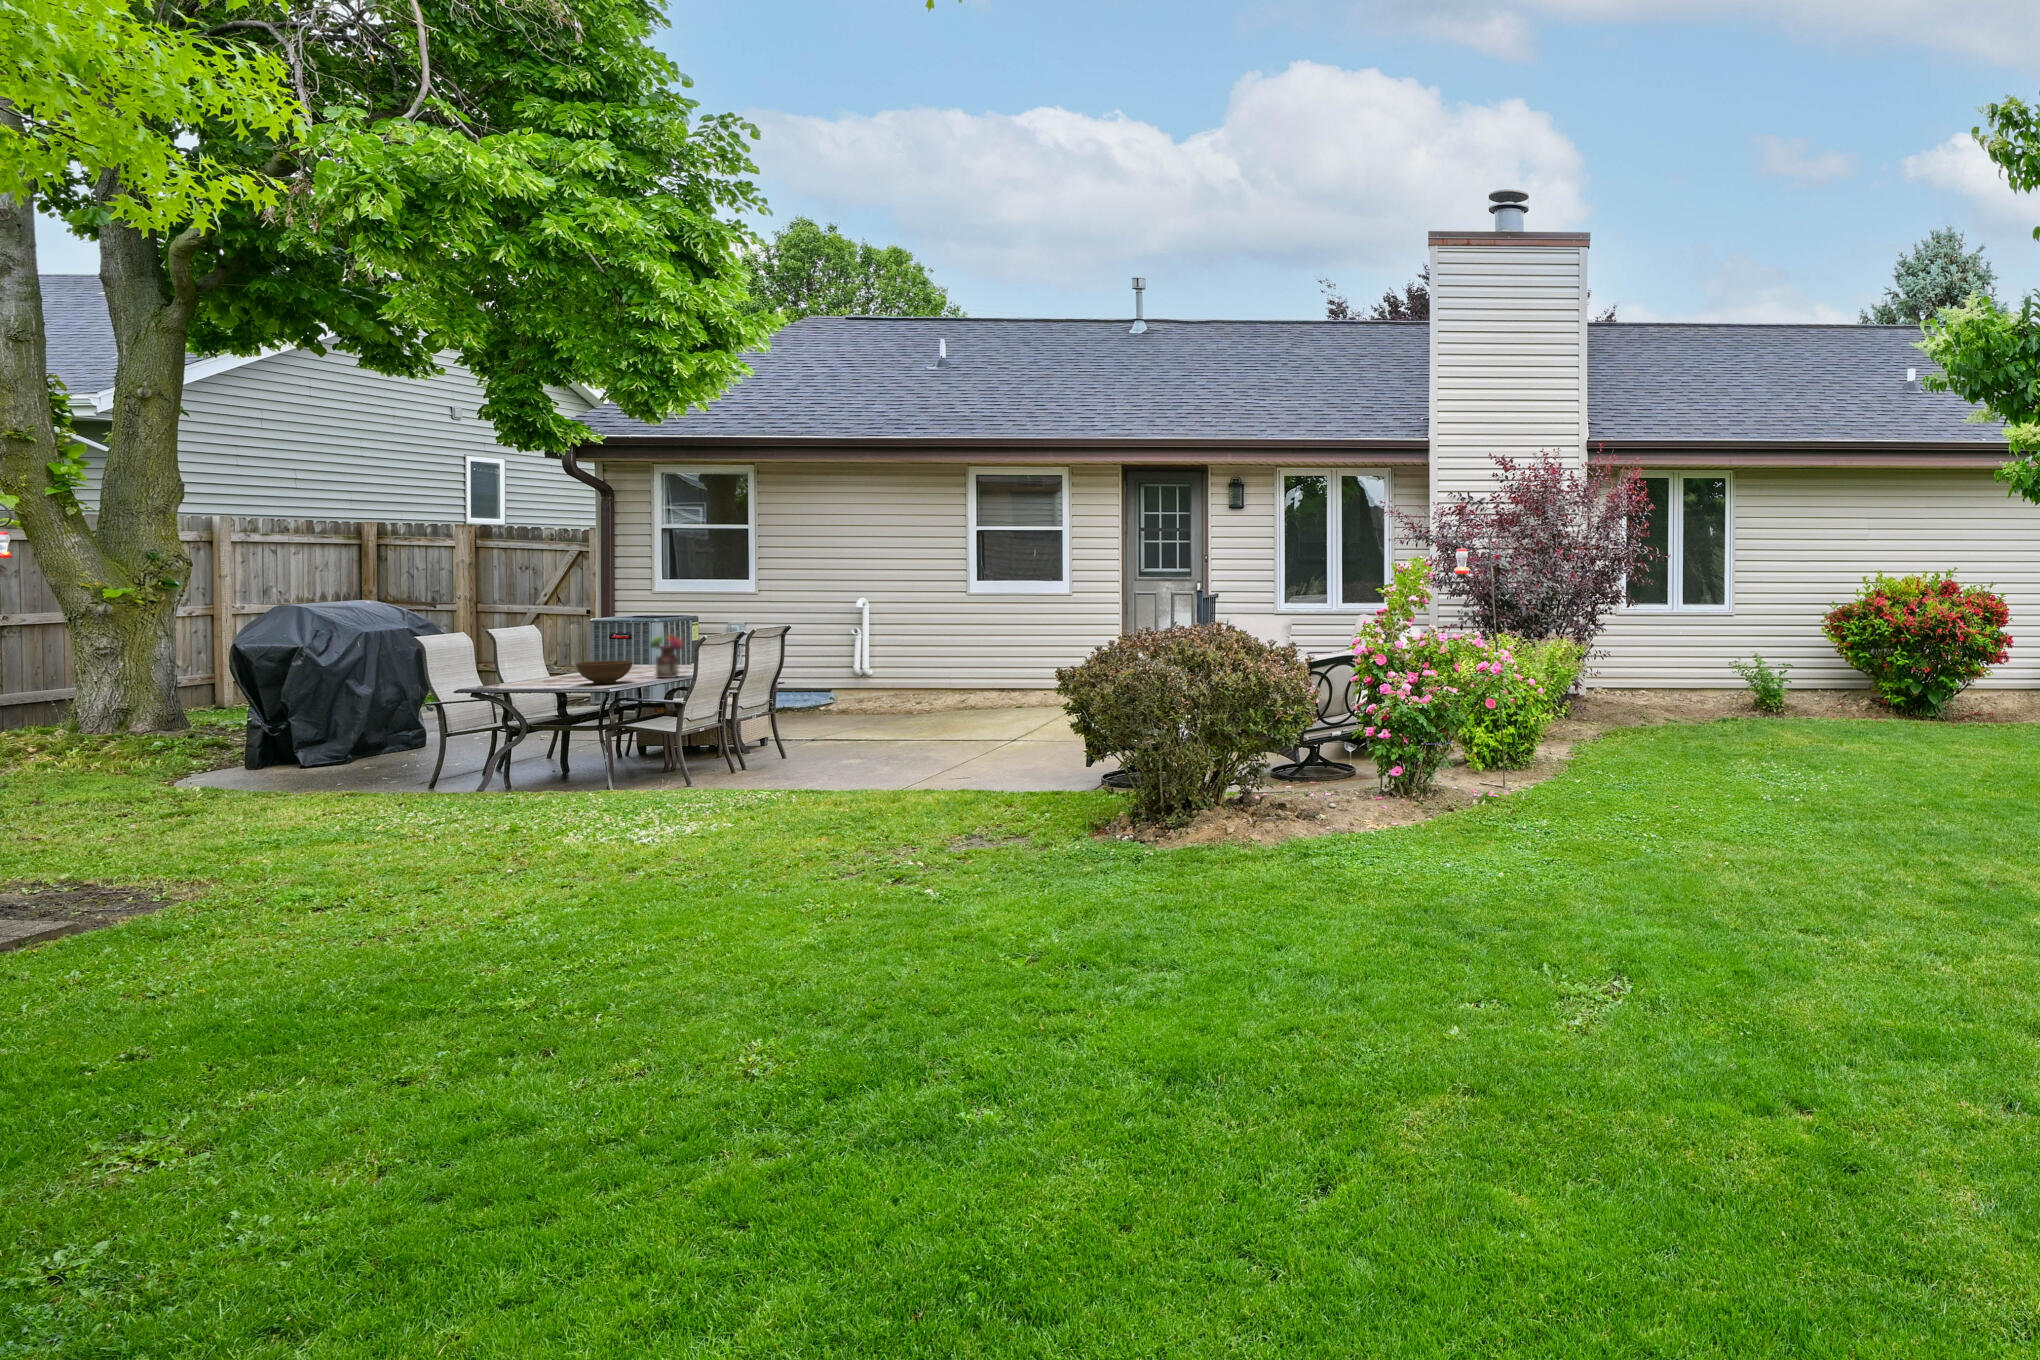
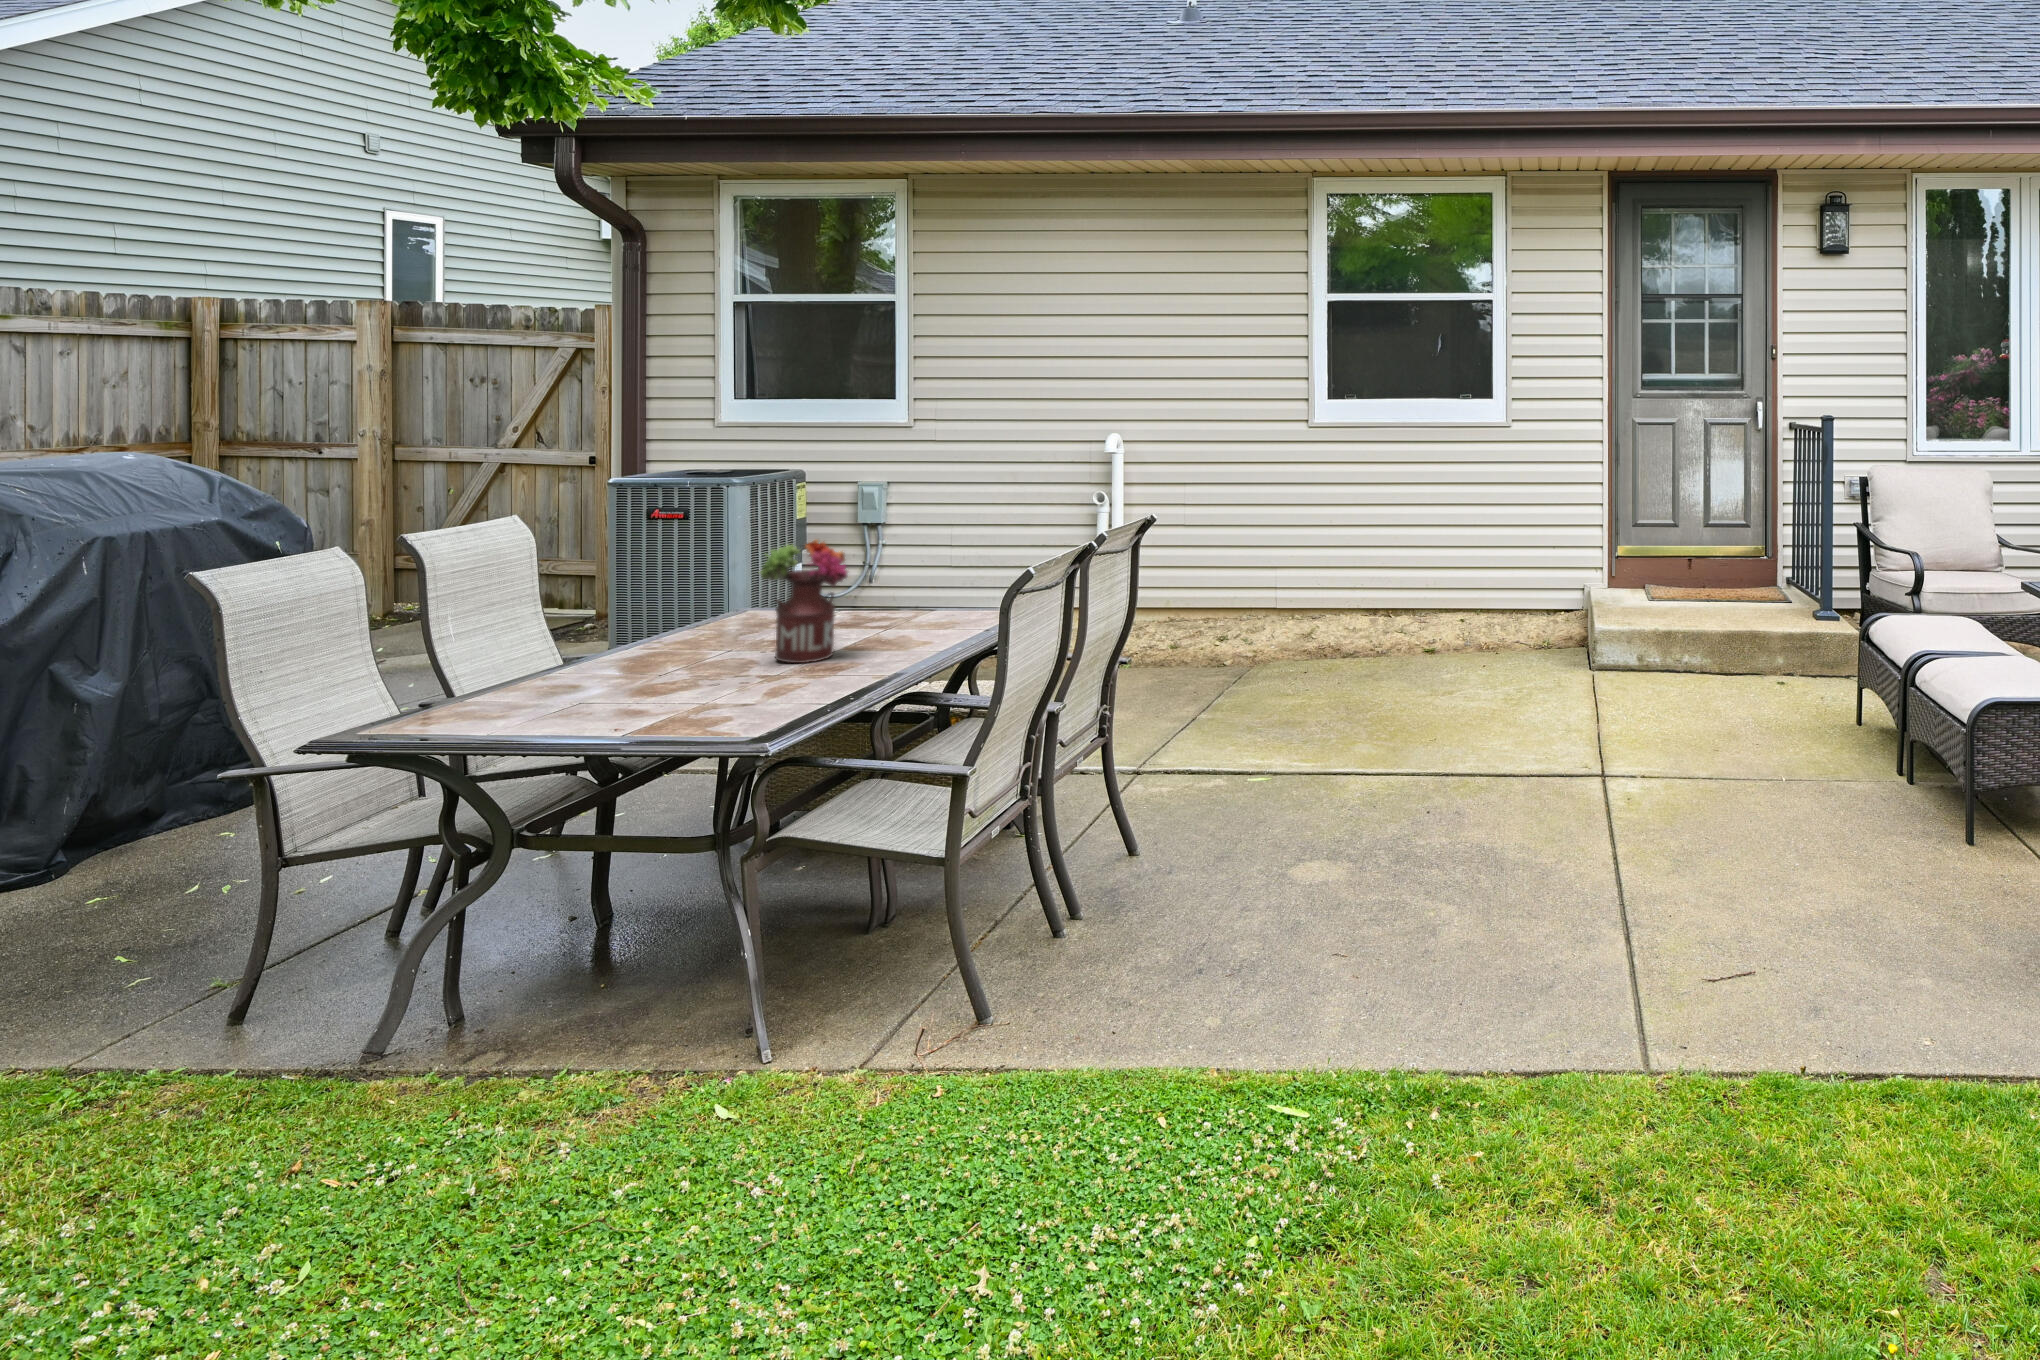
fruit bowl: present [576,661,632,684] -> none [562,621,720,699]

